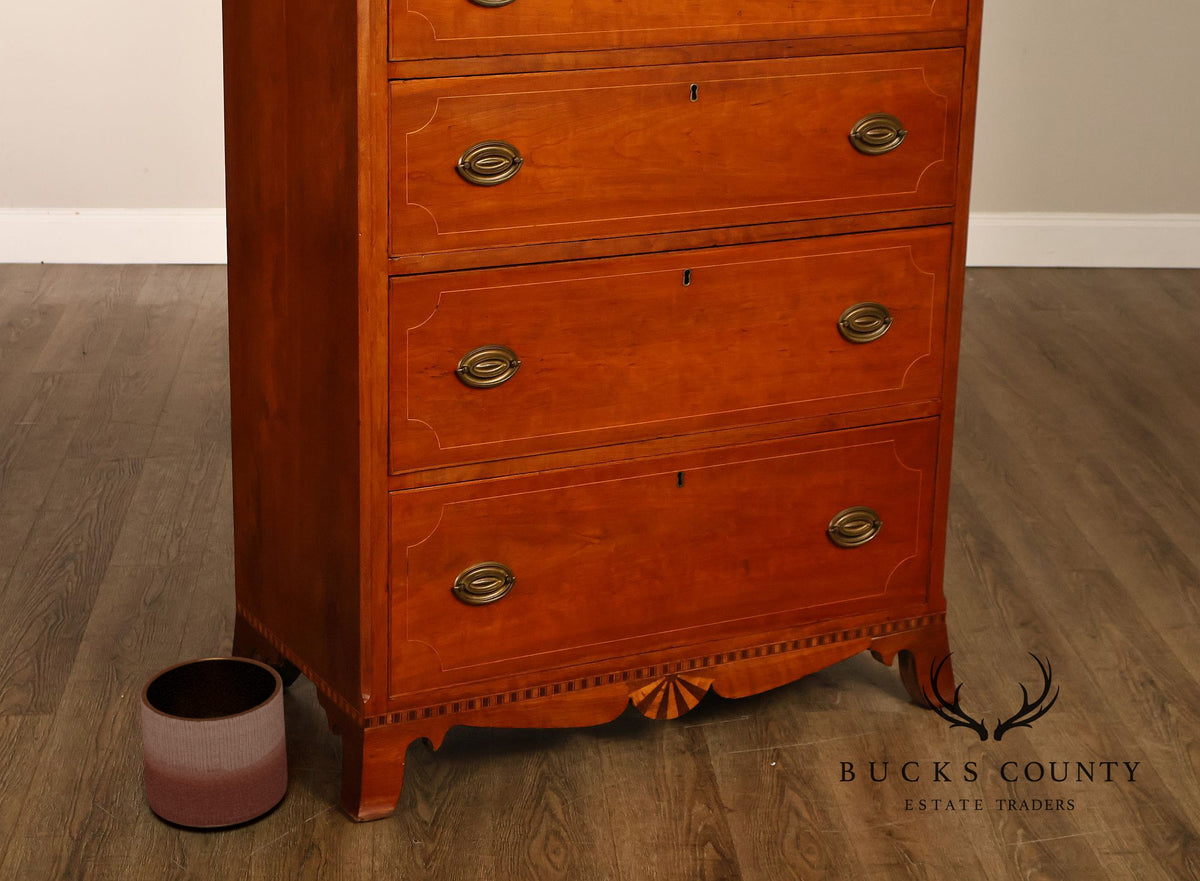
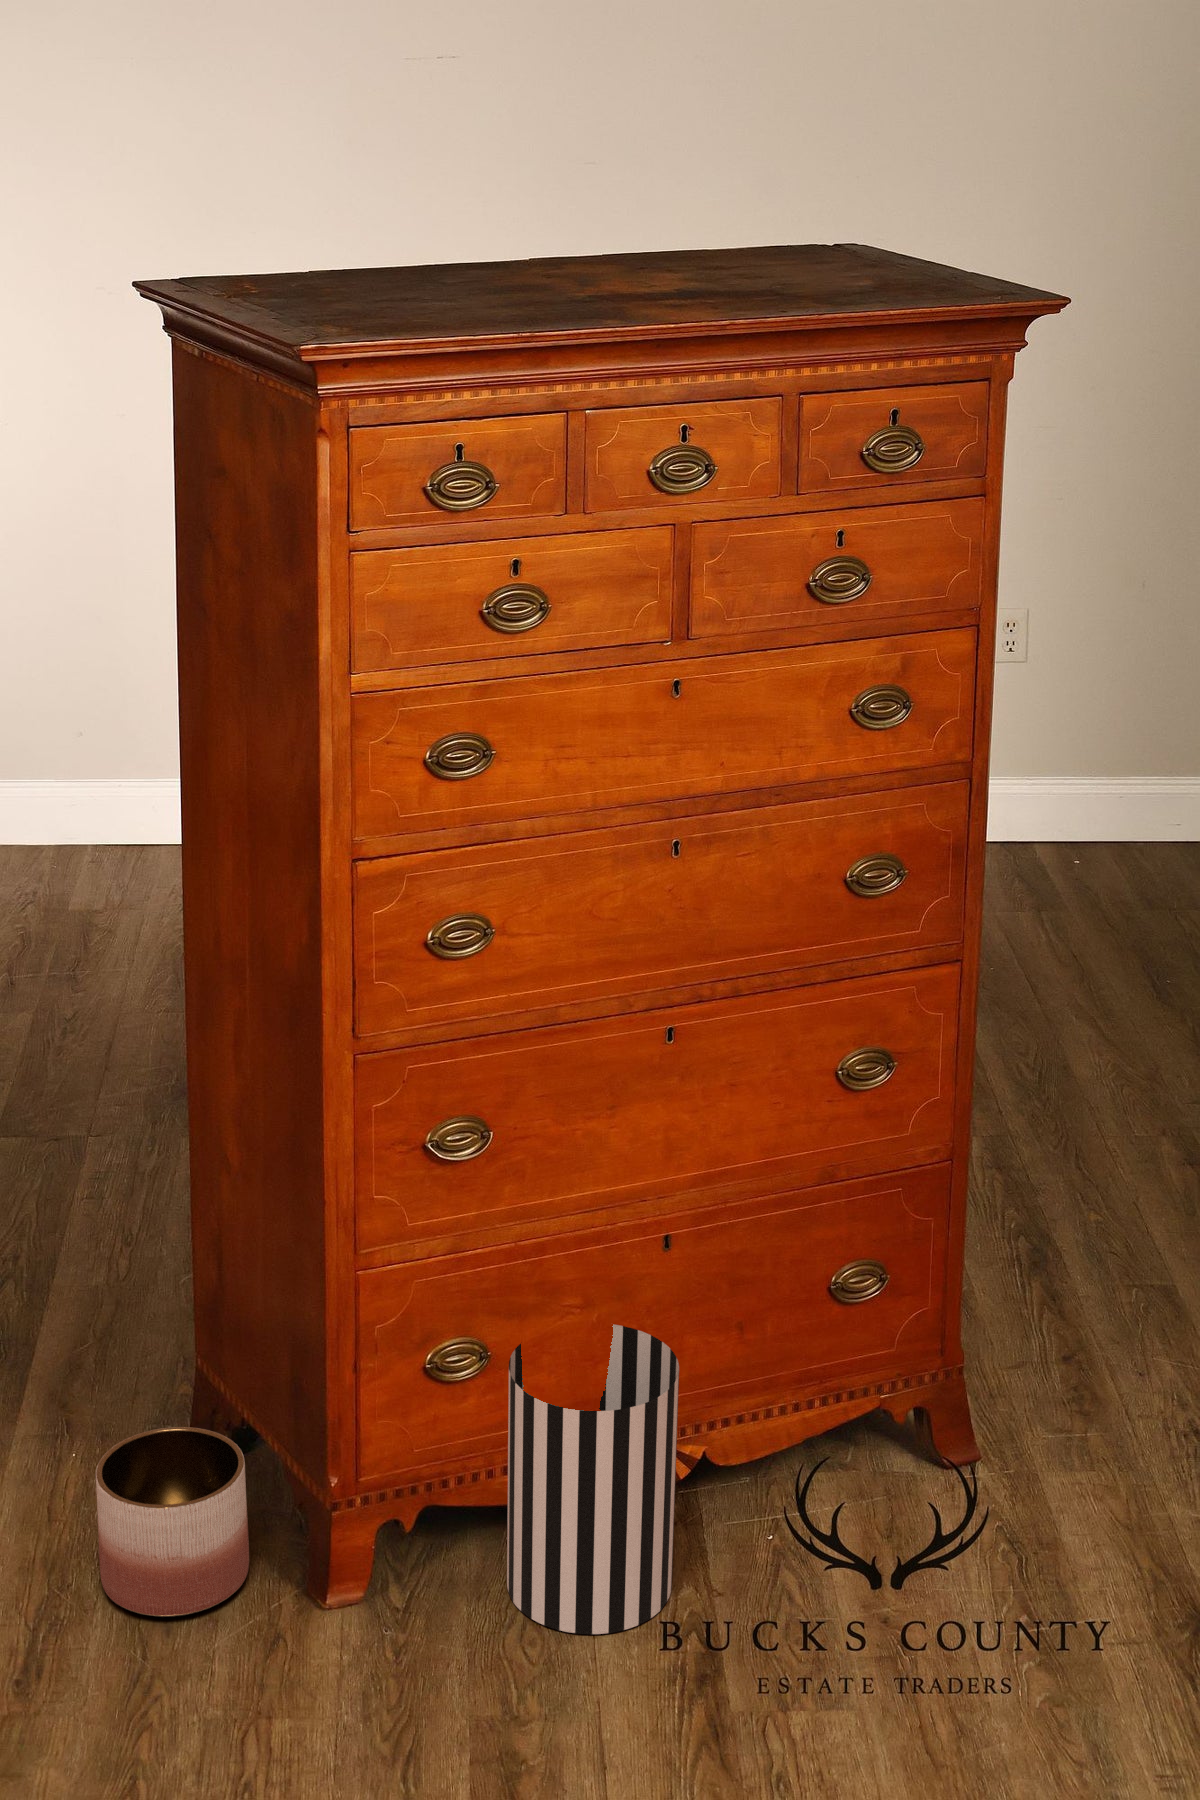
wastebasket: none [529,557,694,843] -> present [507,1324,679,1634]

